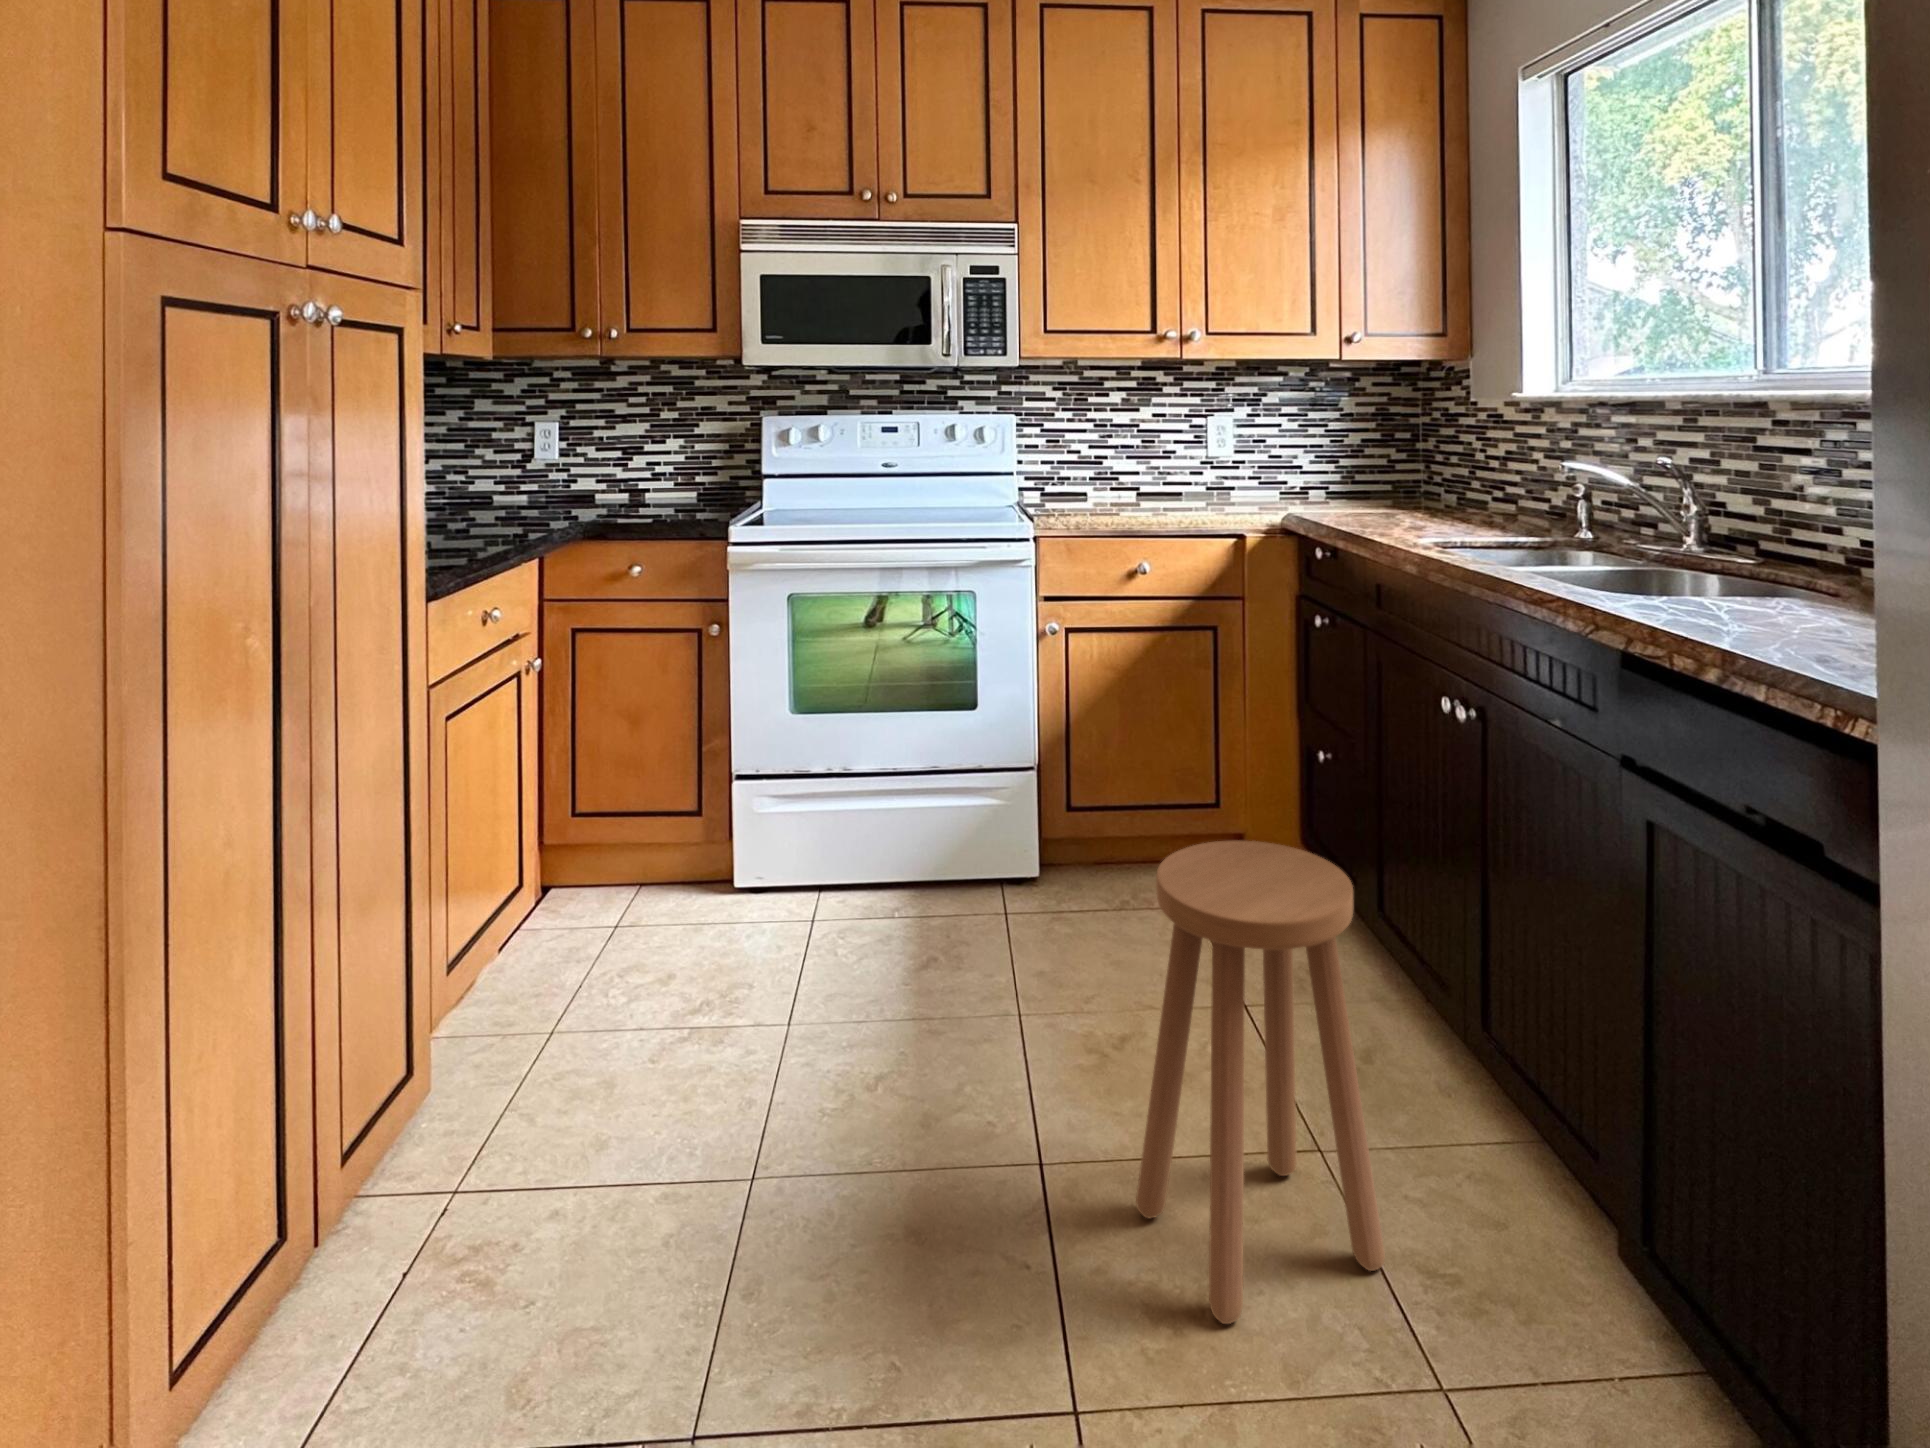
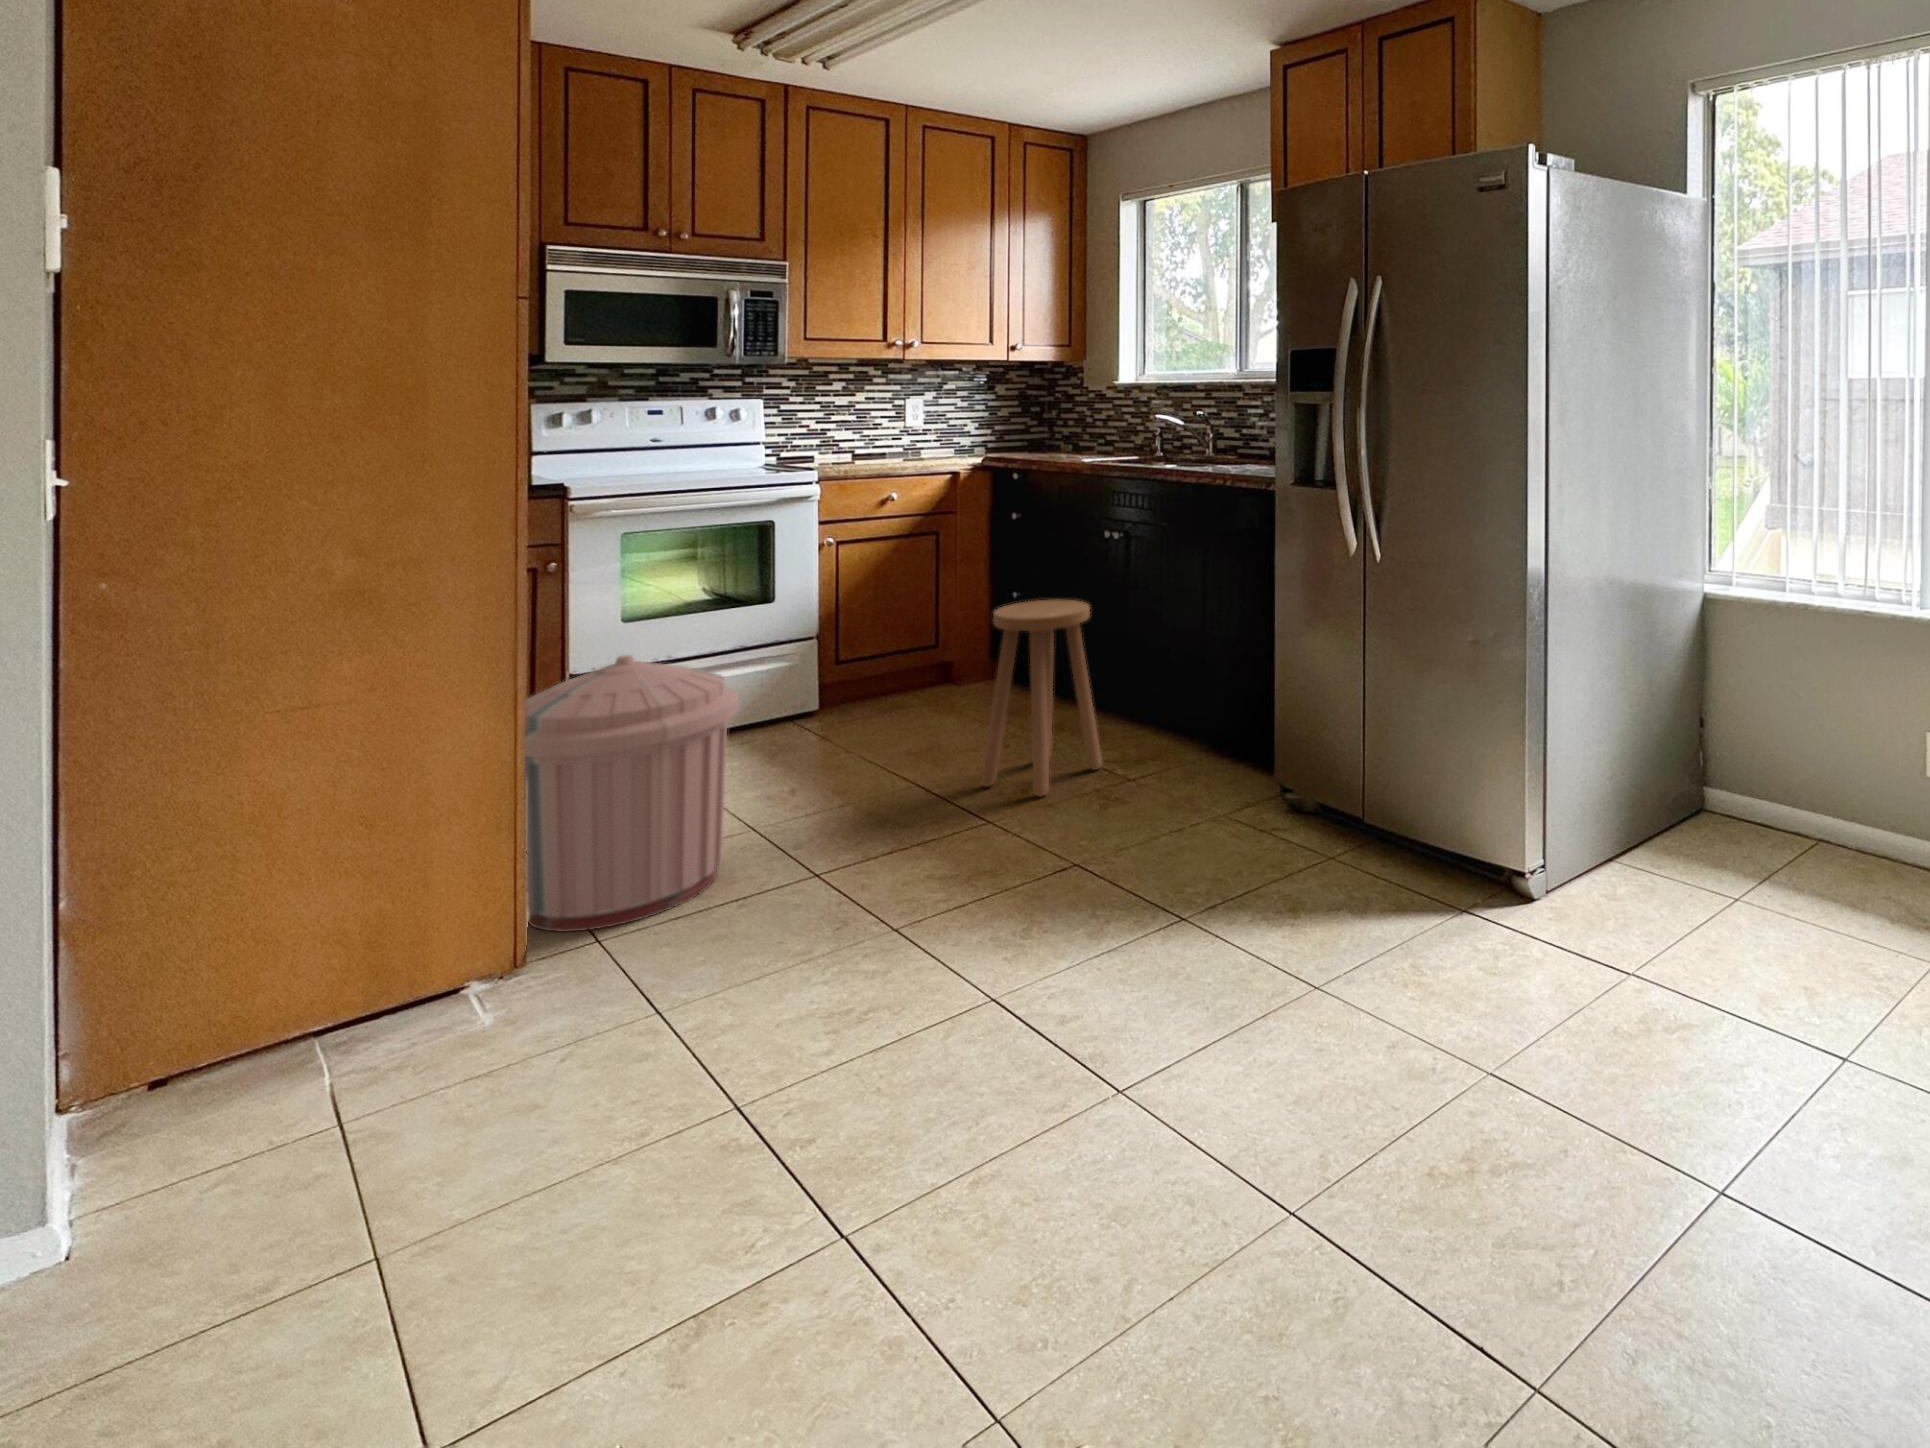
trash can: none [350,847,700,1354] -> present [525,655,739,932]

